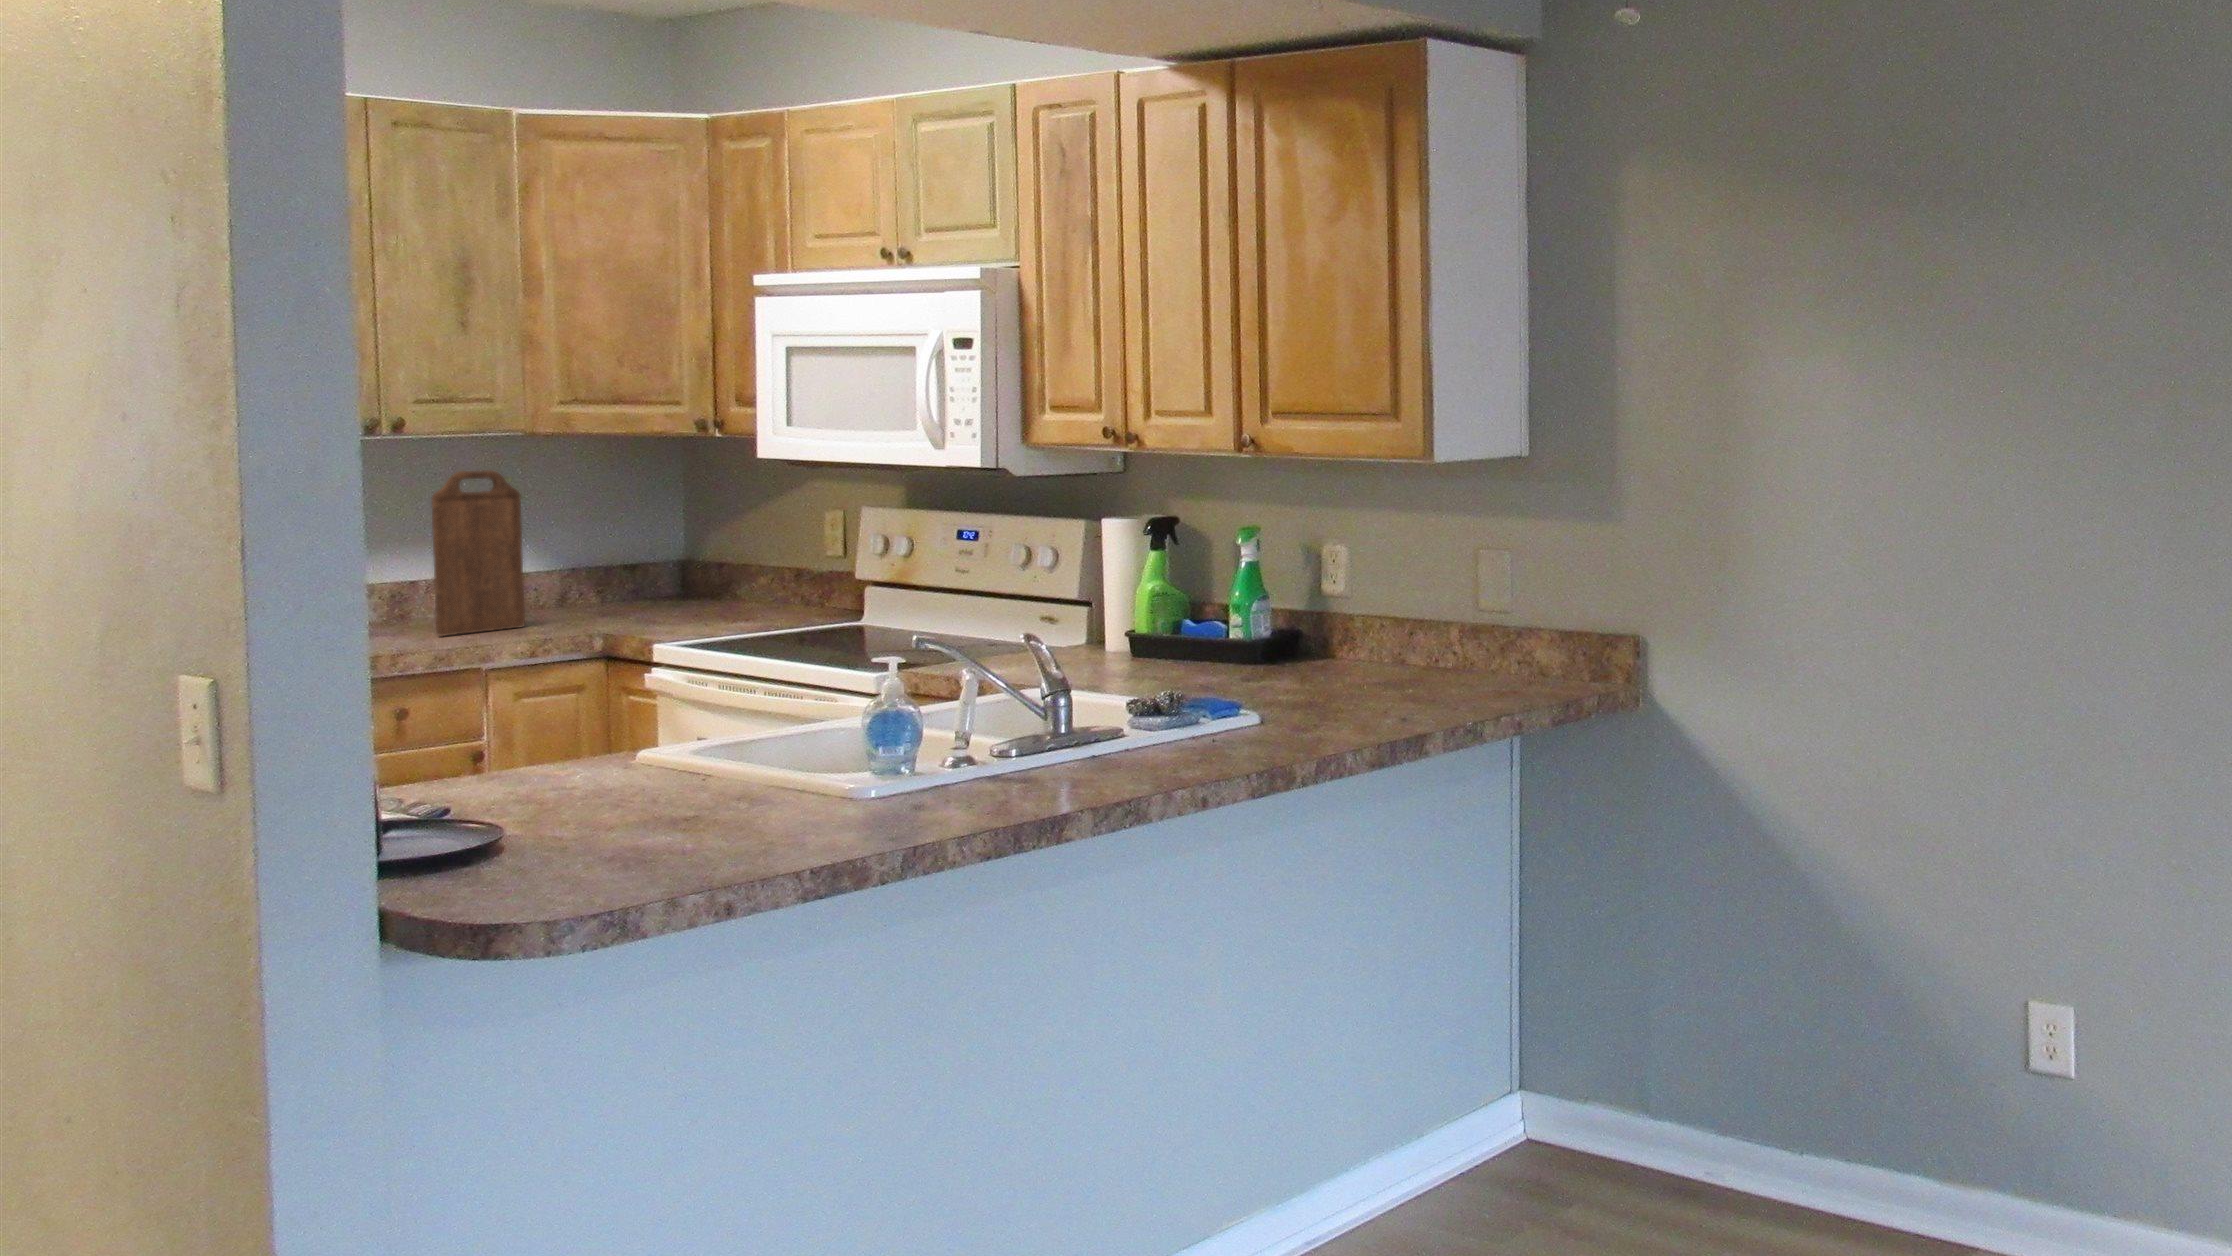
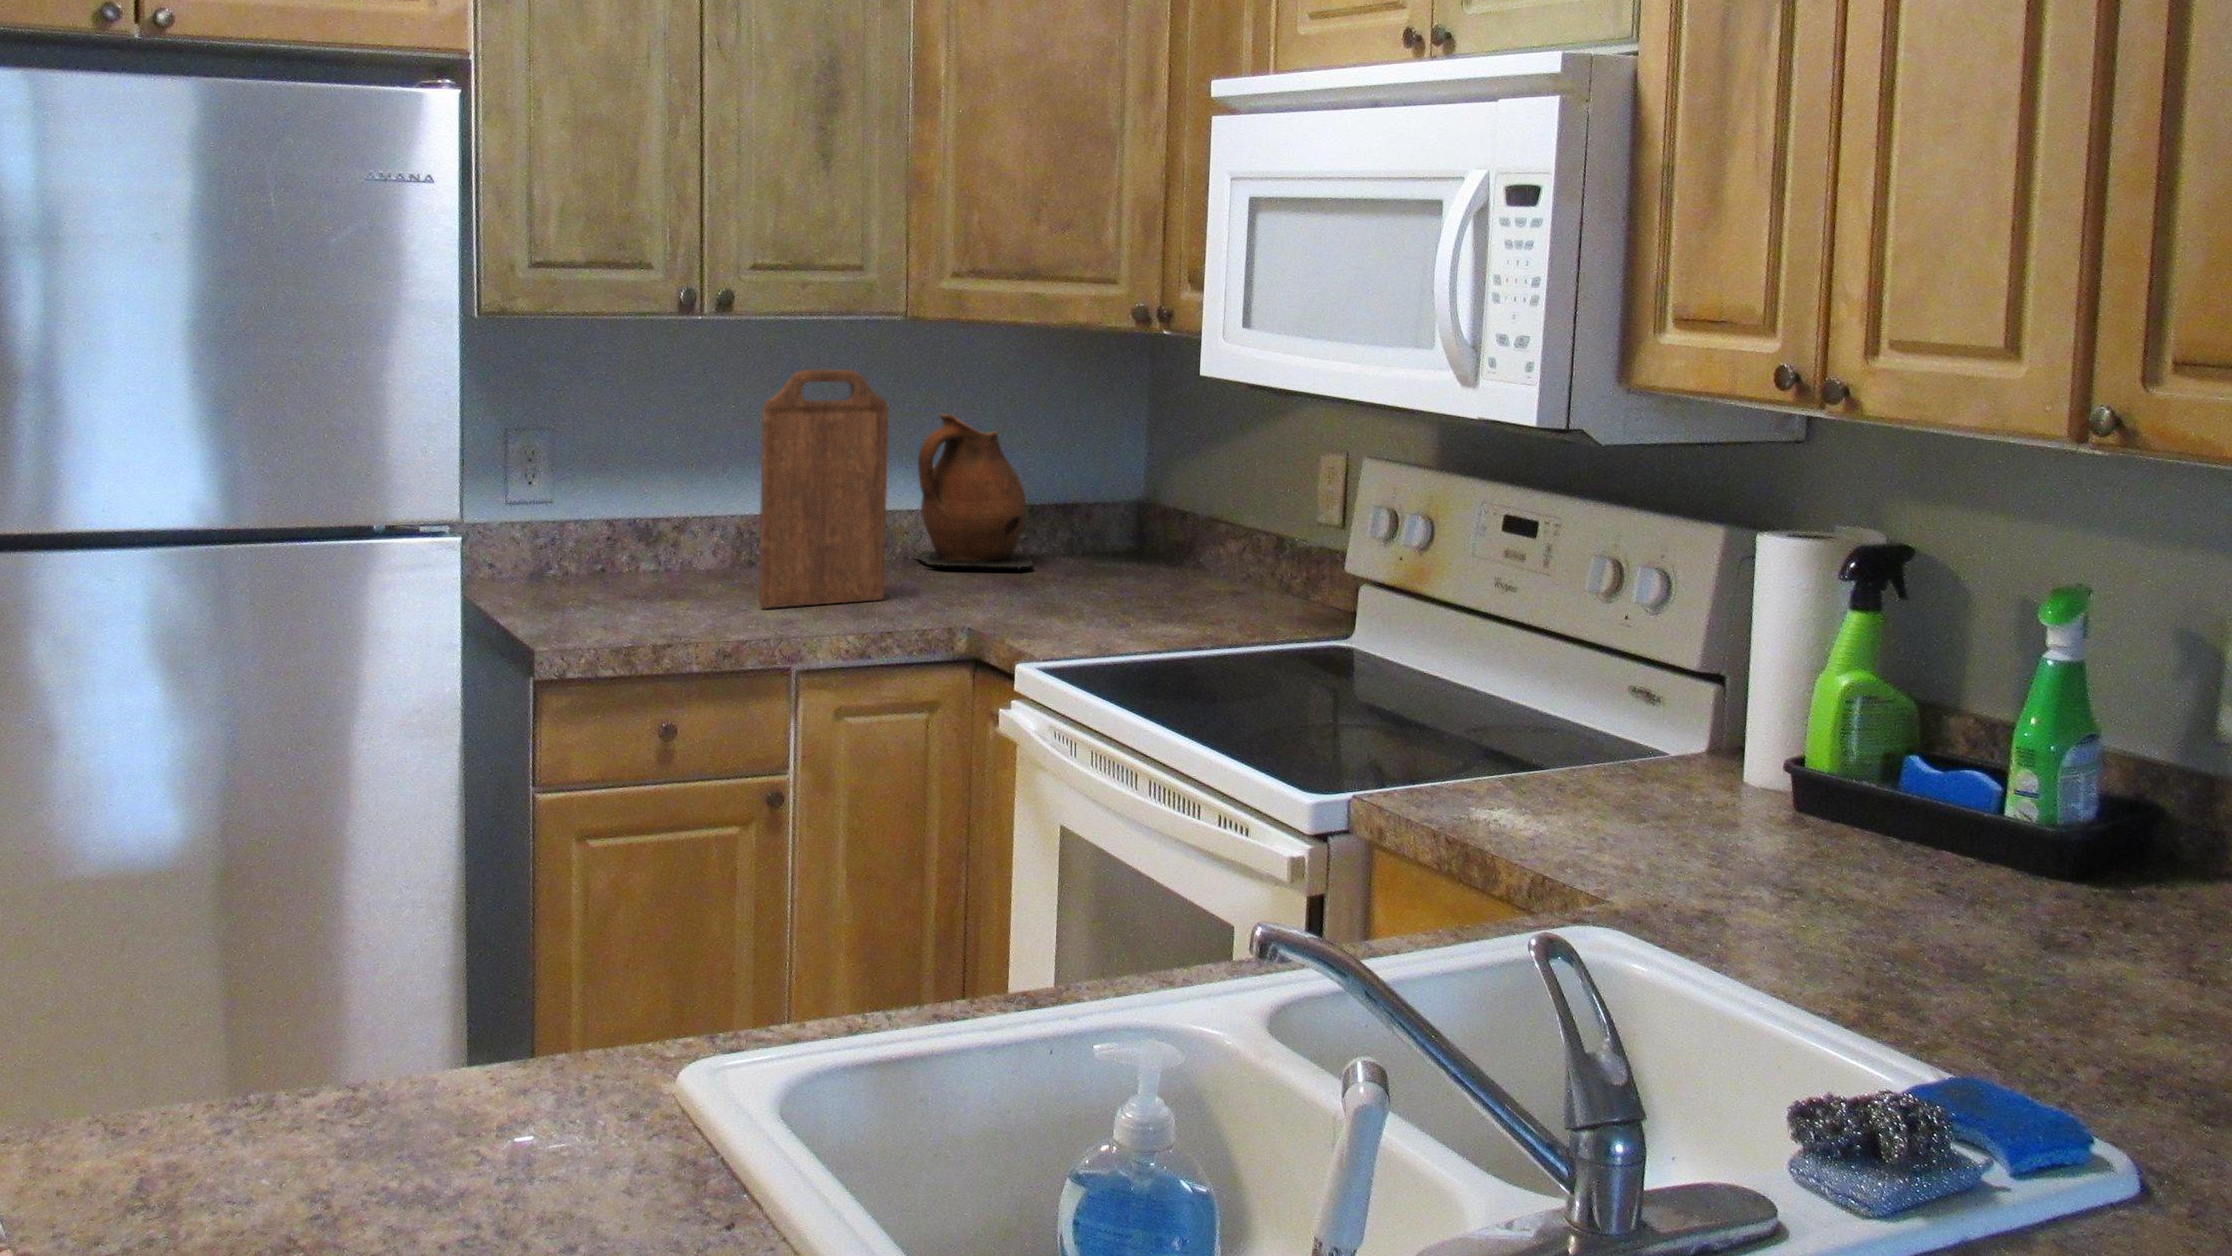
ceramic pitcher: none [521,503,619,608] -> present [917,414,1032,570]

